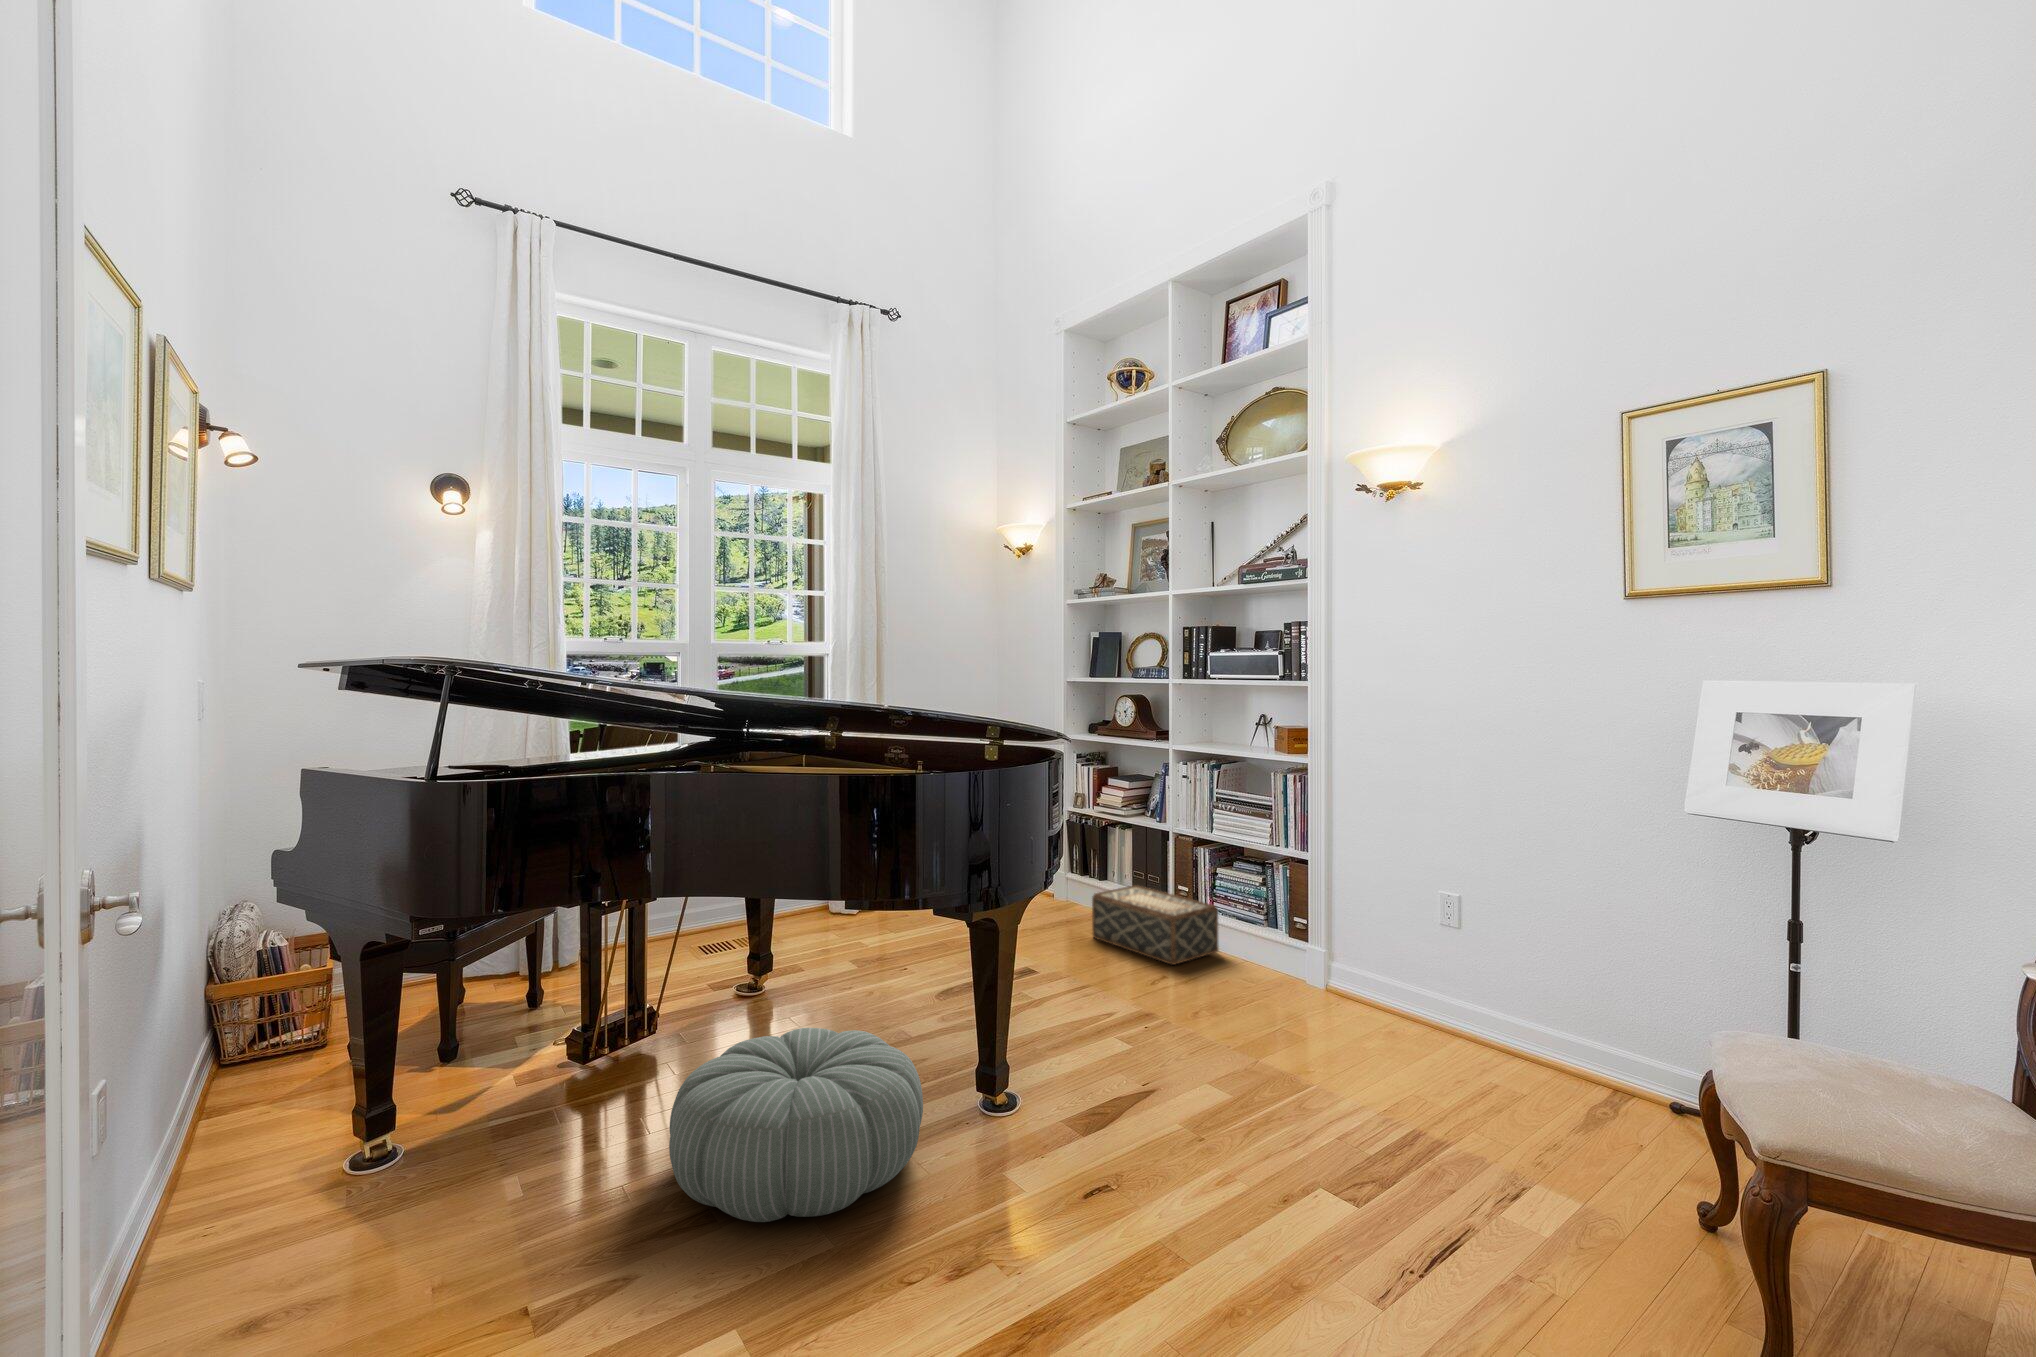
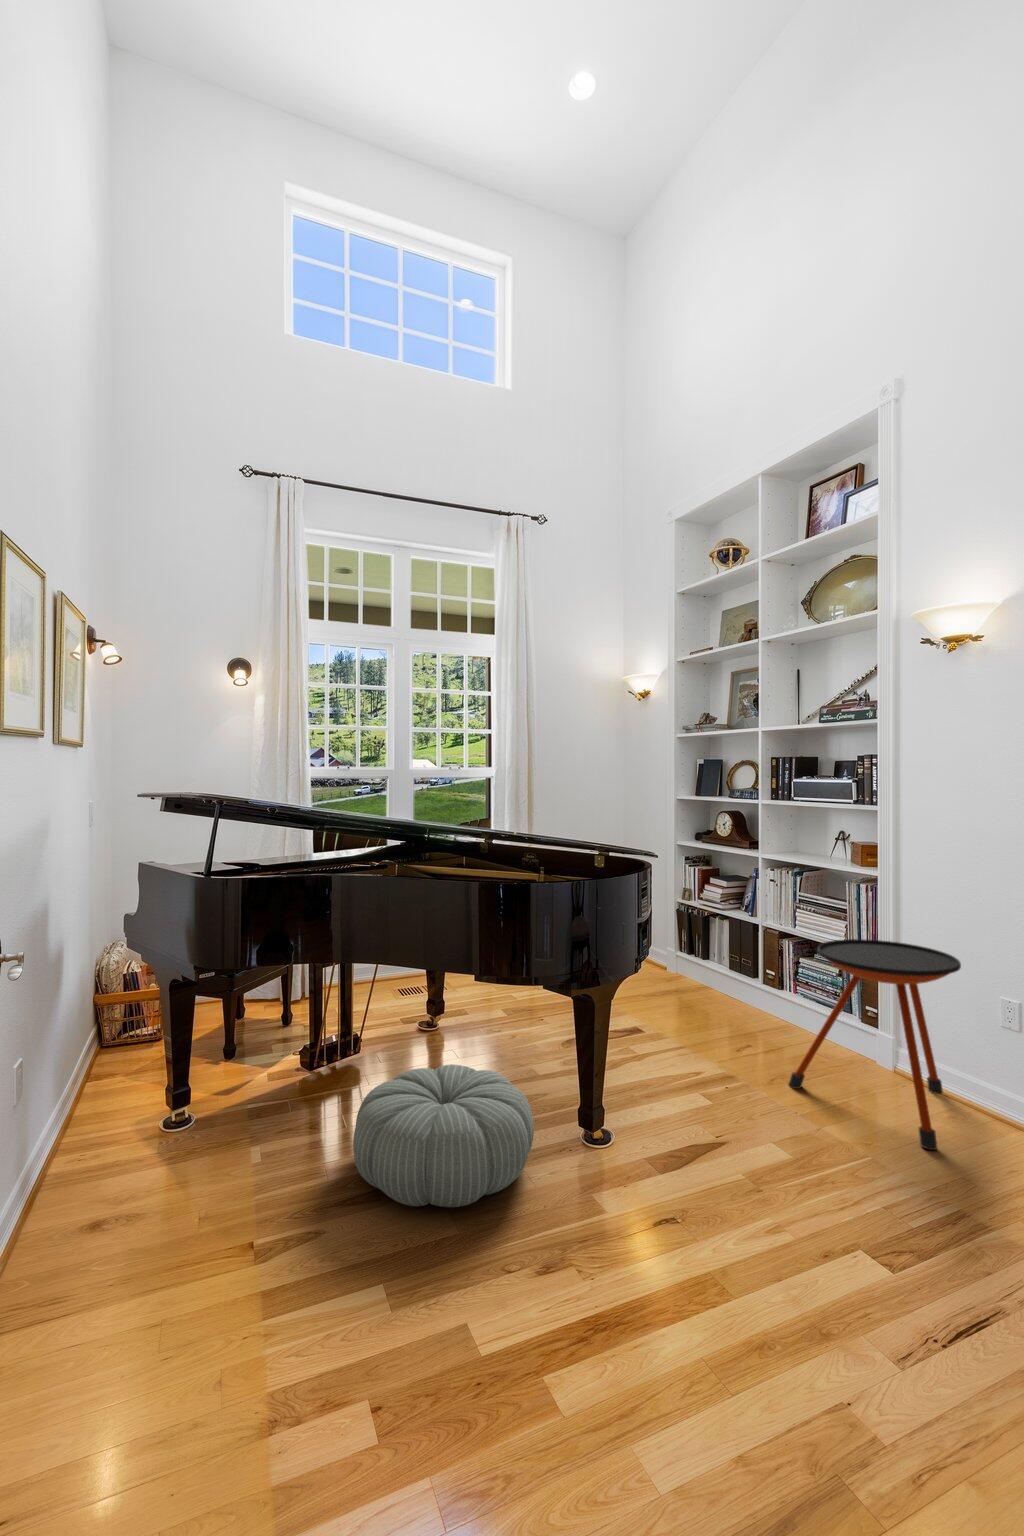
side table: none [1217,837,1408,1071] -> present [788,939,961,1150]
woven basket: present [1092,885,1219,965] -> none [694,966,800,1036]

